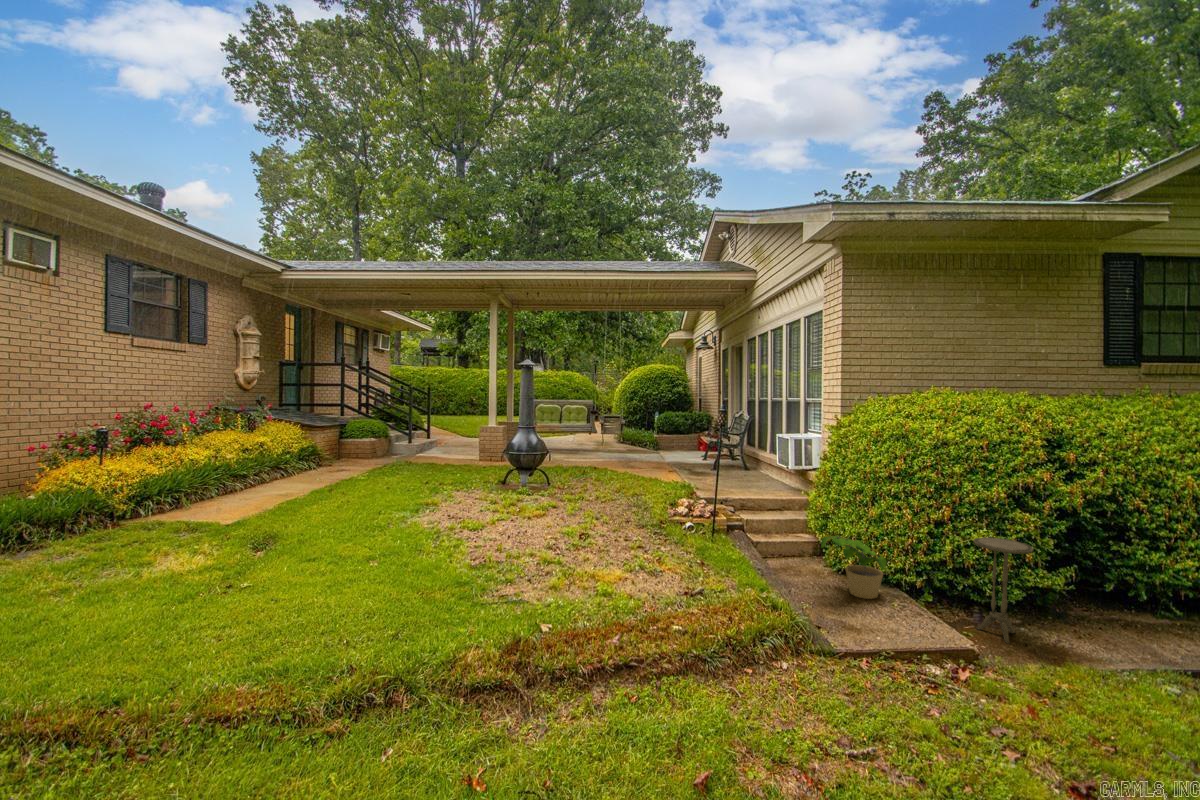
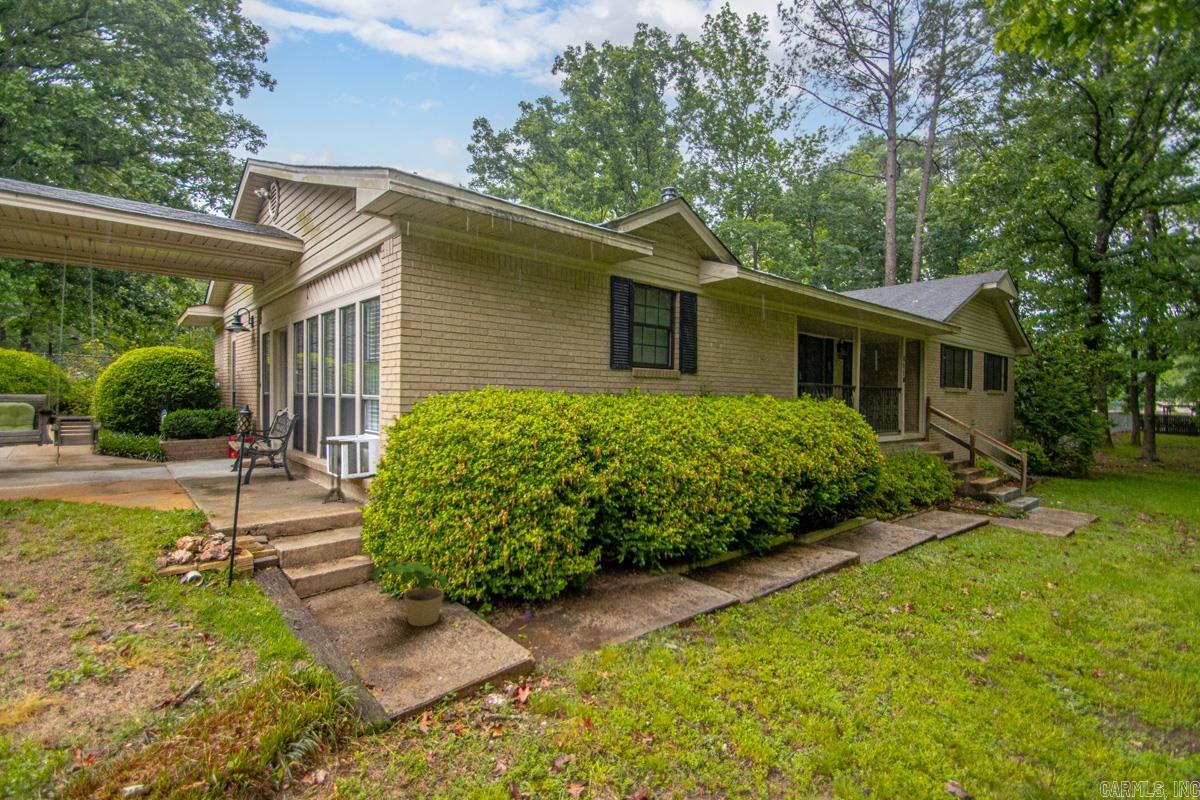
side table: present [974,537,1033,644] -> present [320,440,355,503]

